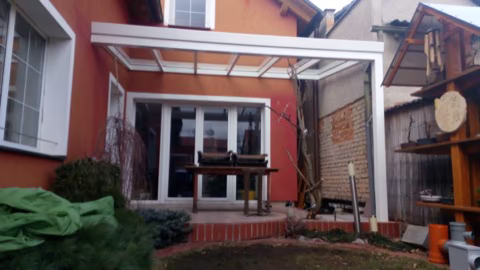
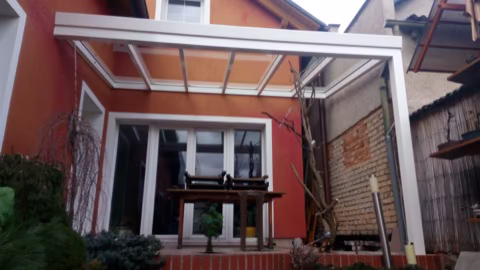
decorative plant: none [210,179,233,219] -> present [198,203,223,253]

